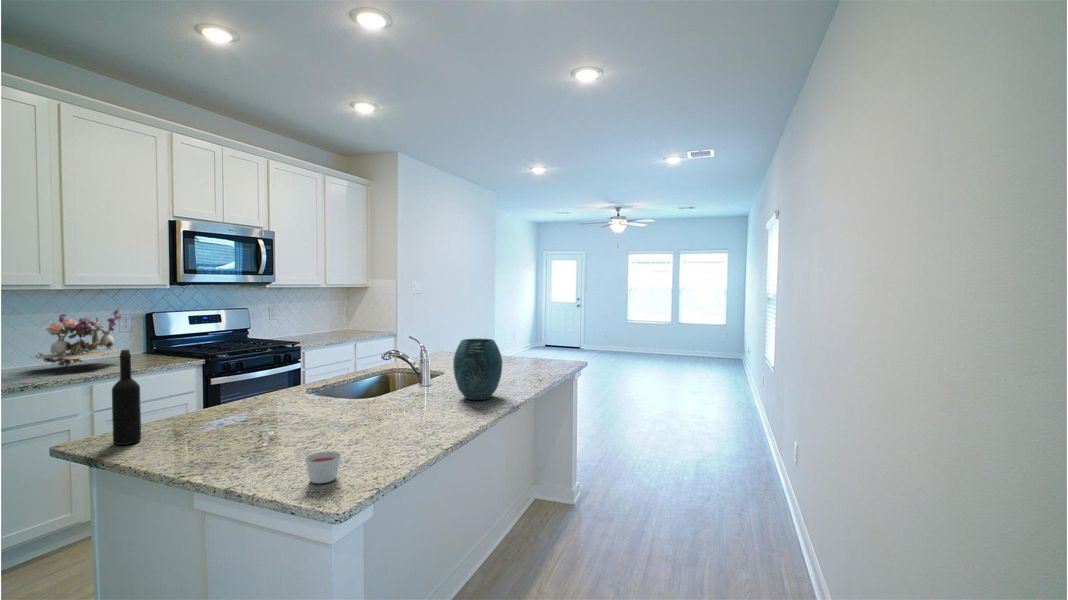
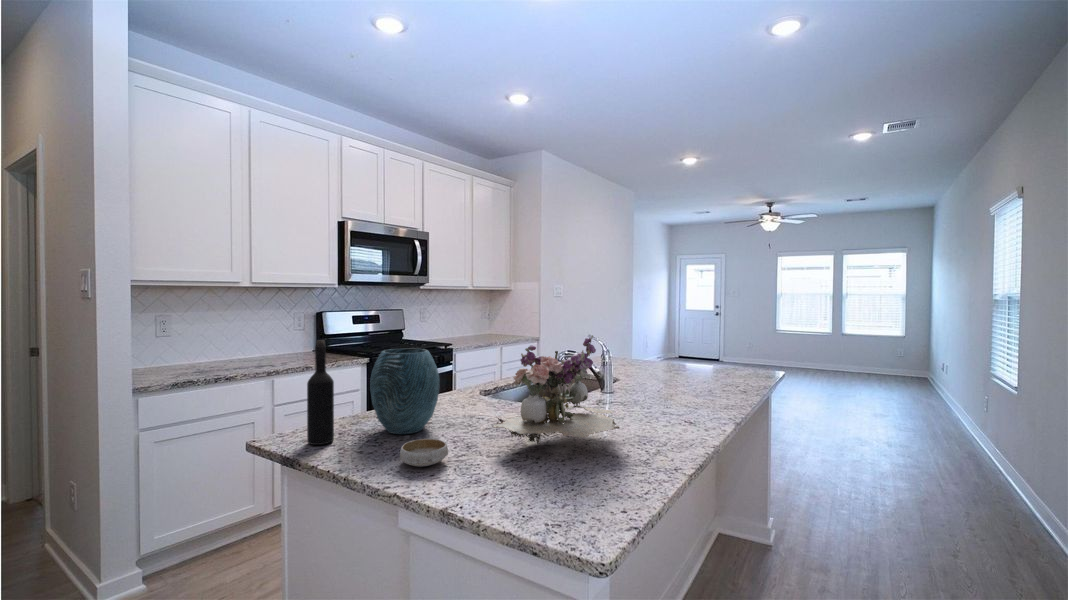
flower arrangement: present [33,310,121,367] -> present [493,335,619,444]
vase: present [453,339,502,400] -> present [370,349,439,434]
bowl: none [200,433,246,457] -> present [400,439,448,467]
candle: present [305,451,341,483] -> none [533,470,574,511]

